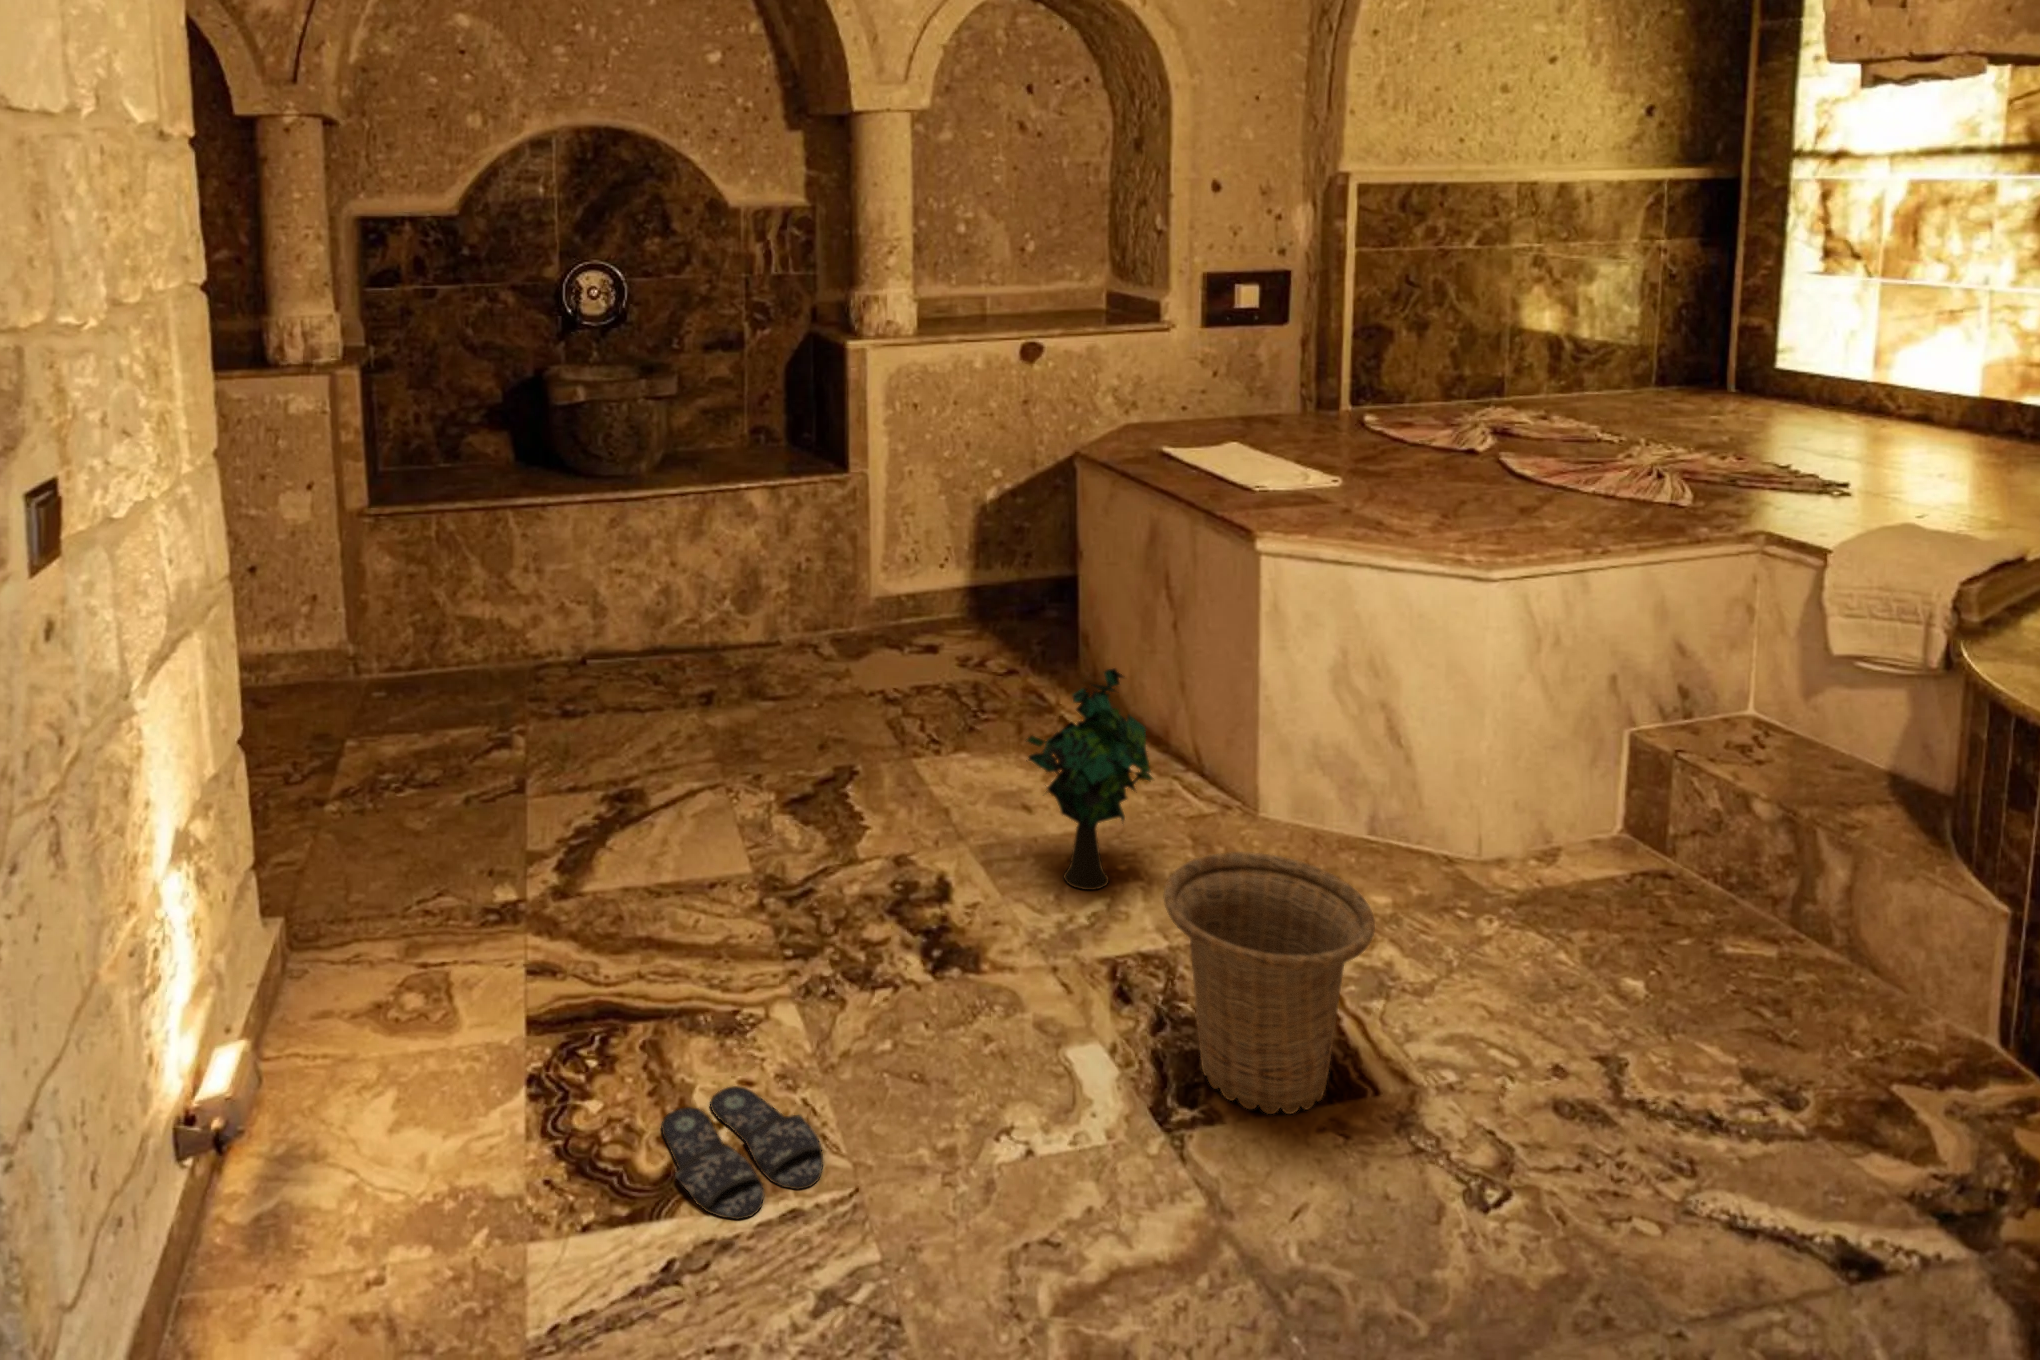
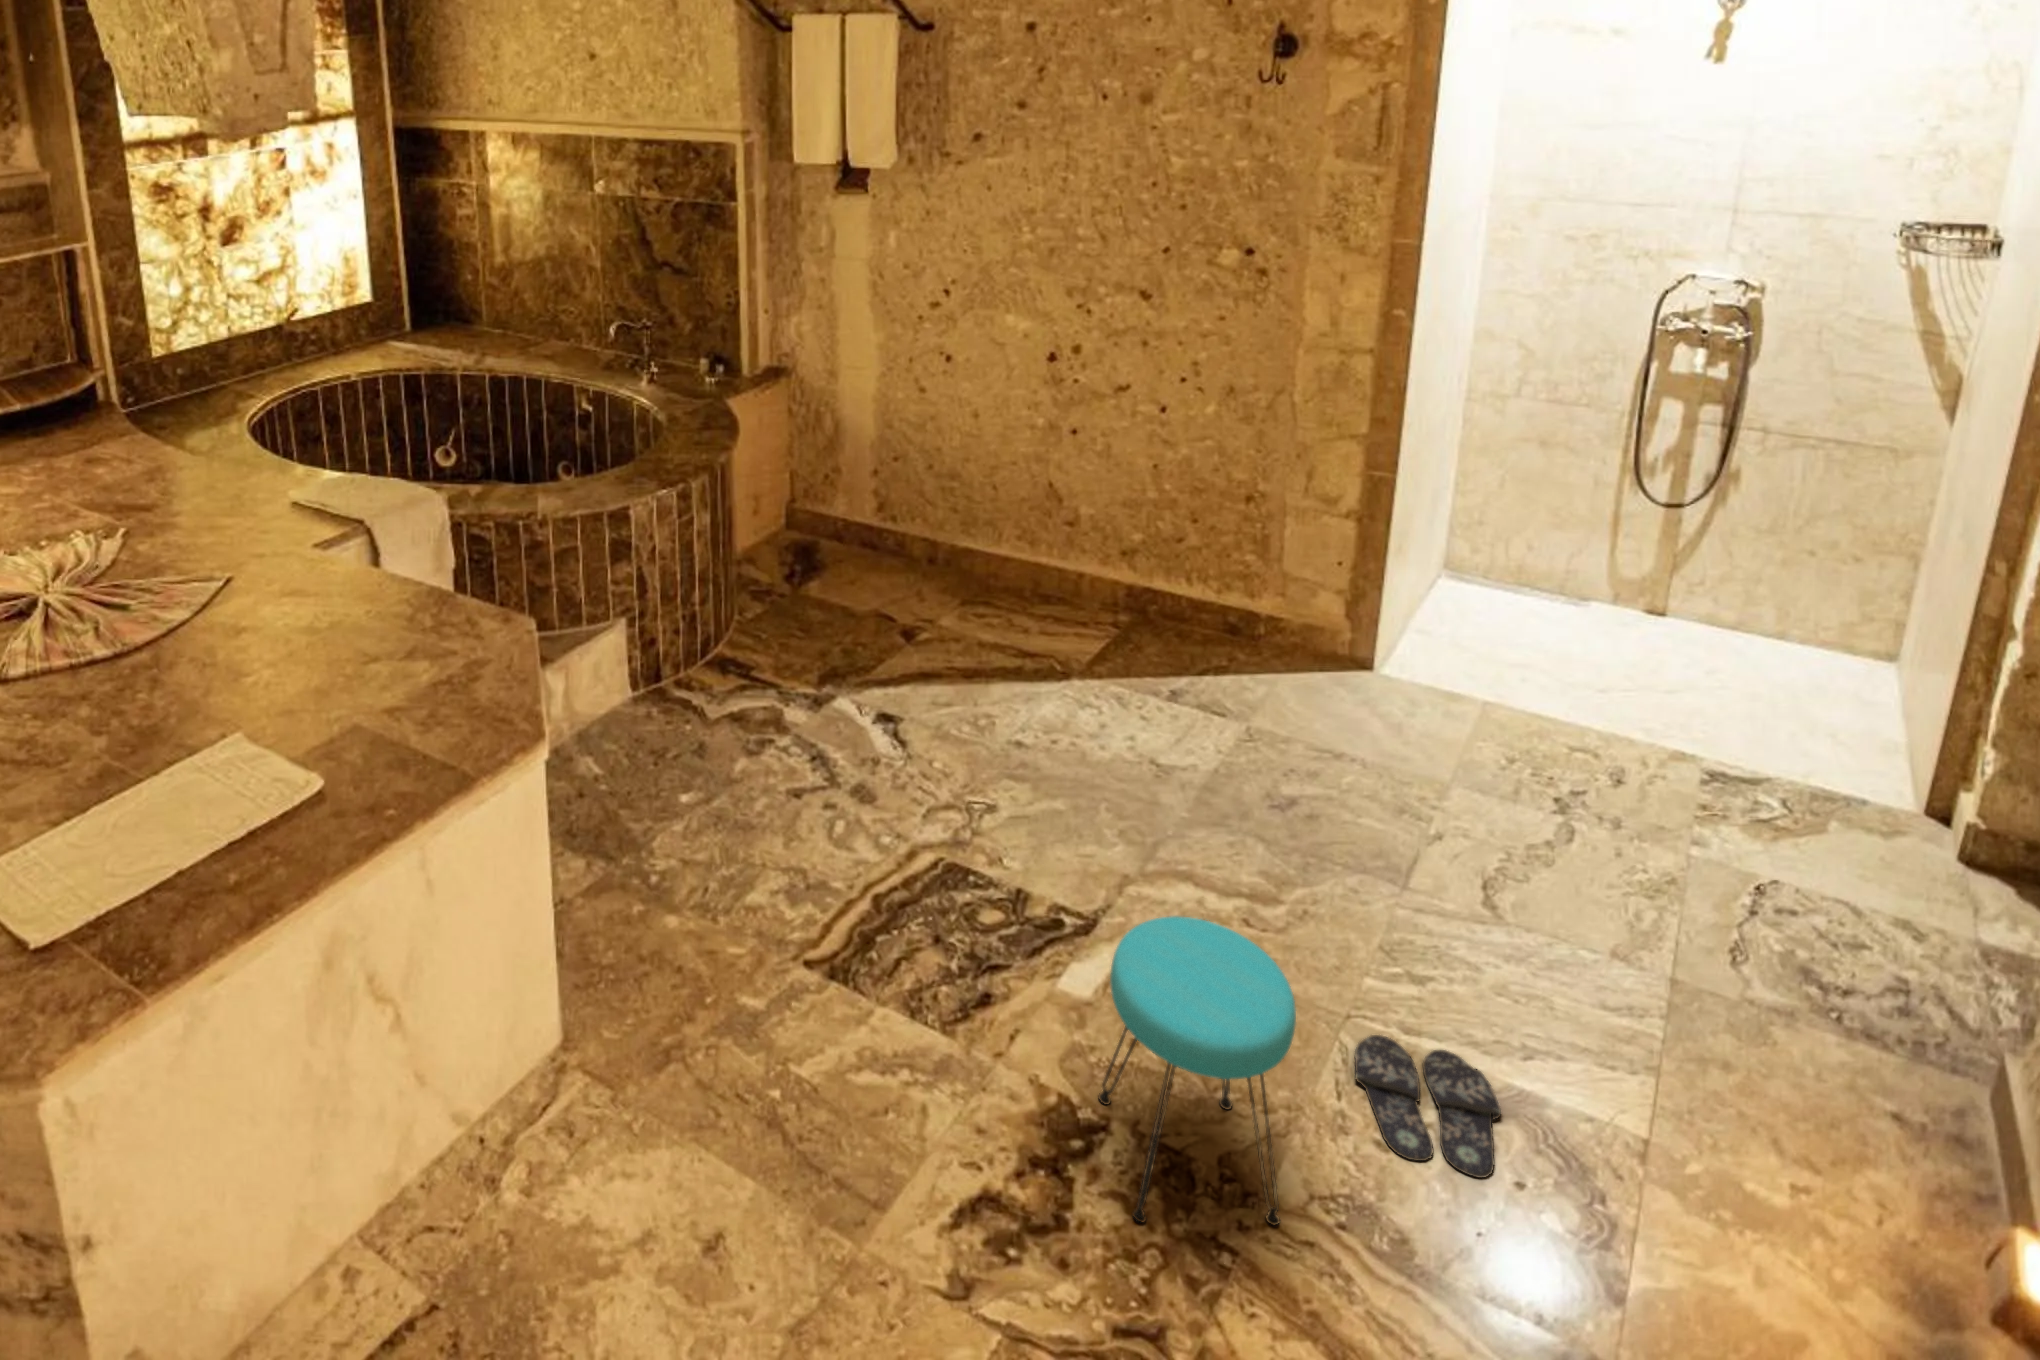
decorative plant: present [1026,669,1153,890] -> none [757,857,906,1095]
stool: none [775,749,947,1034] -> present [1099,916,1296,1225]
basket: present [1164,852,1375,1114] -> none [923,713,1075,900]

